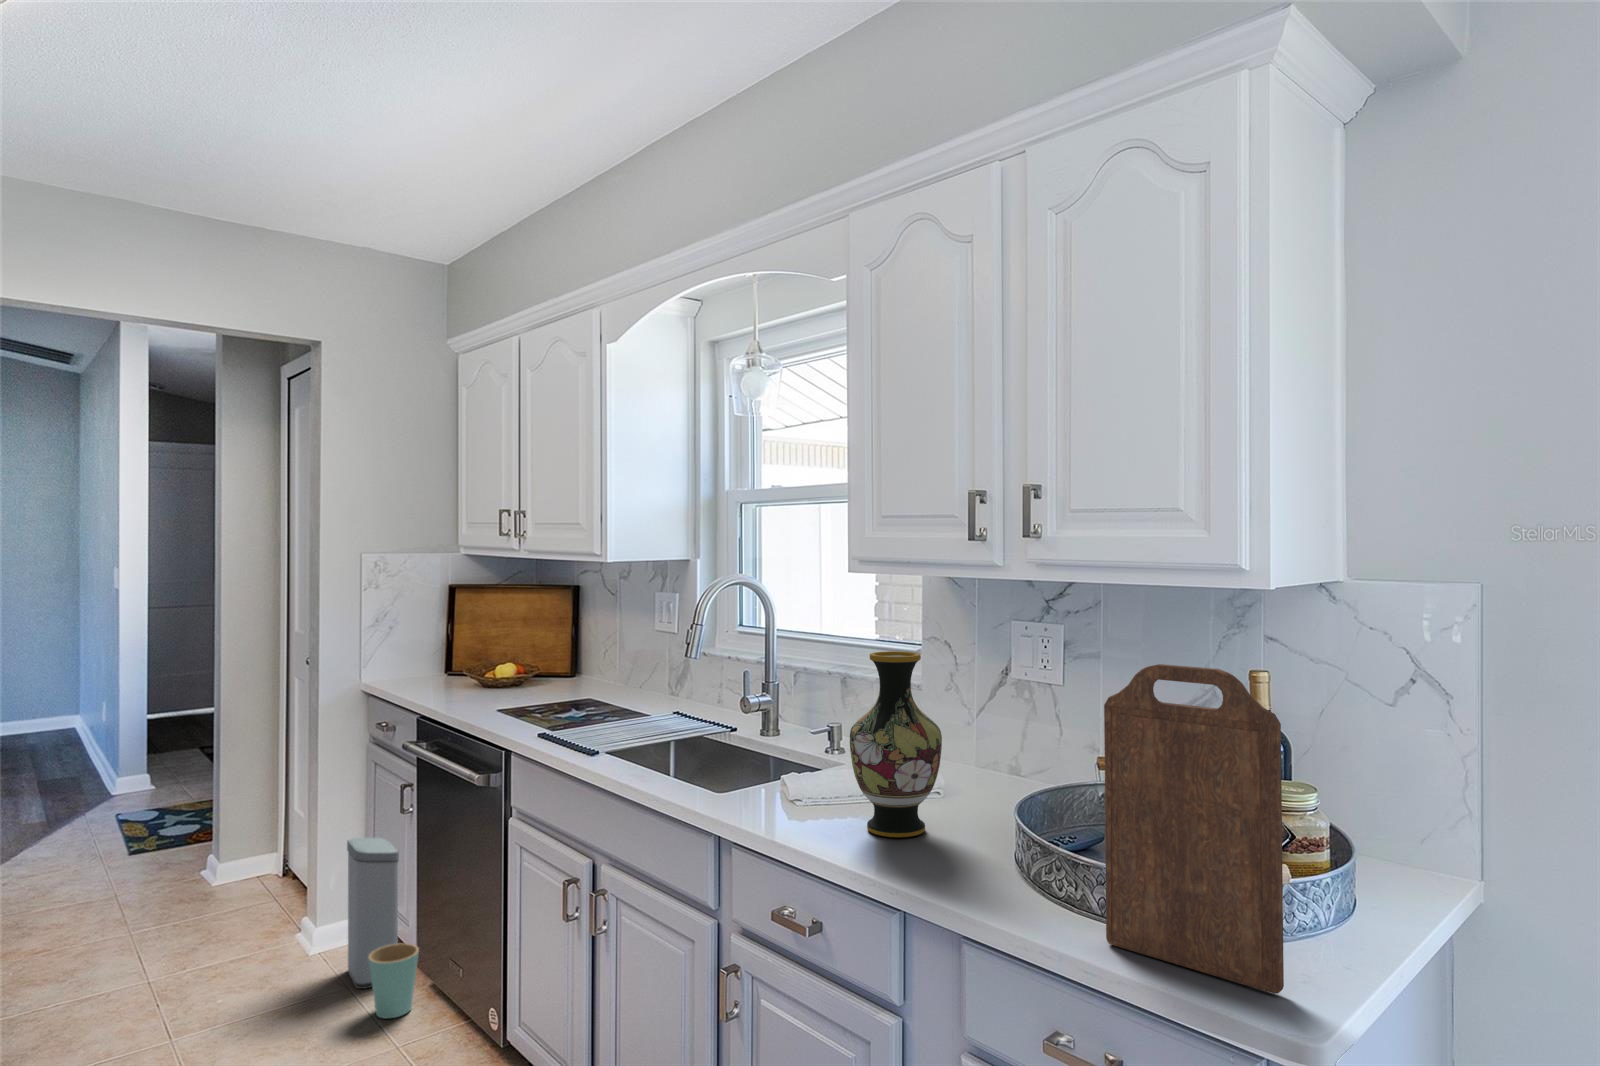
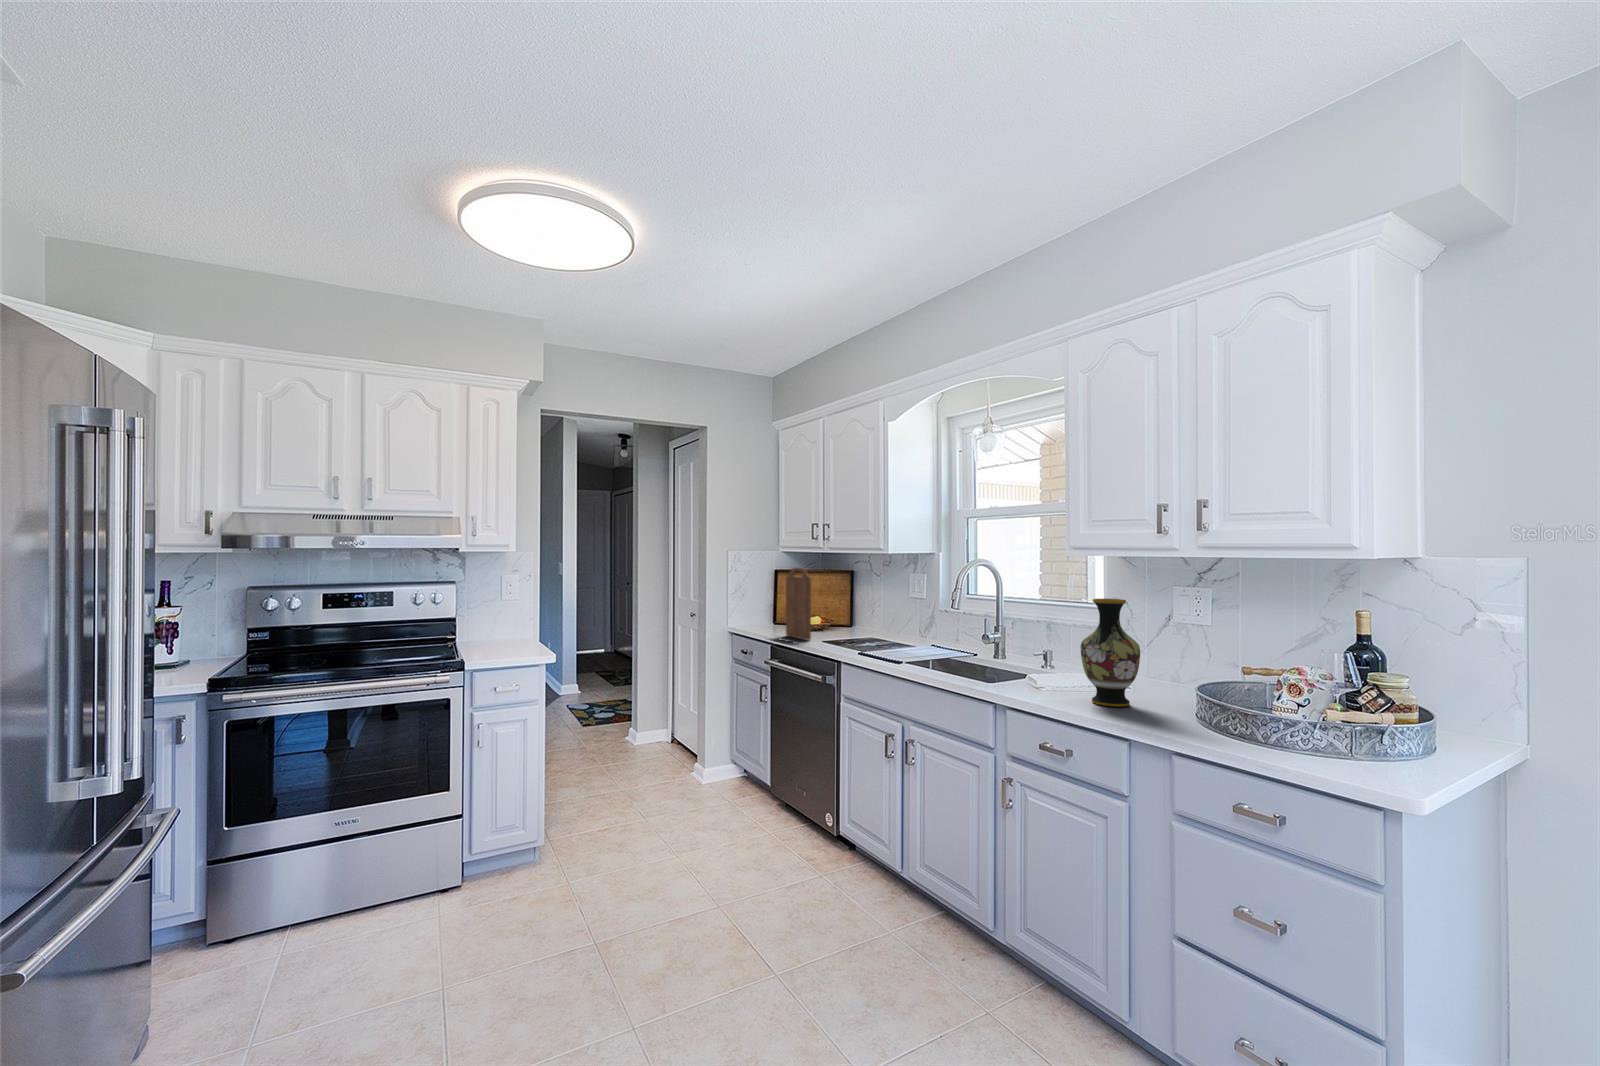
cutting board: present [1104,664,1284,994] -> present [786,568,811,640]
trash can: present [347,838,419,1018] -> none [726,716,773,820]

